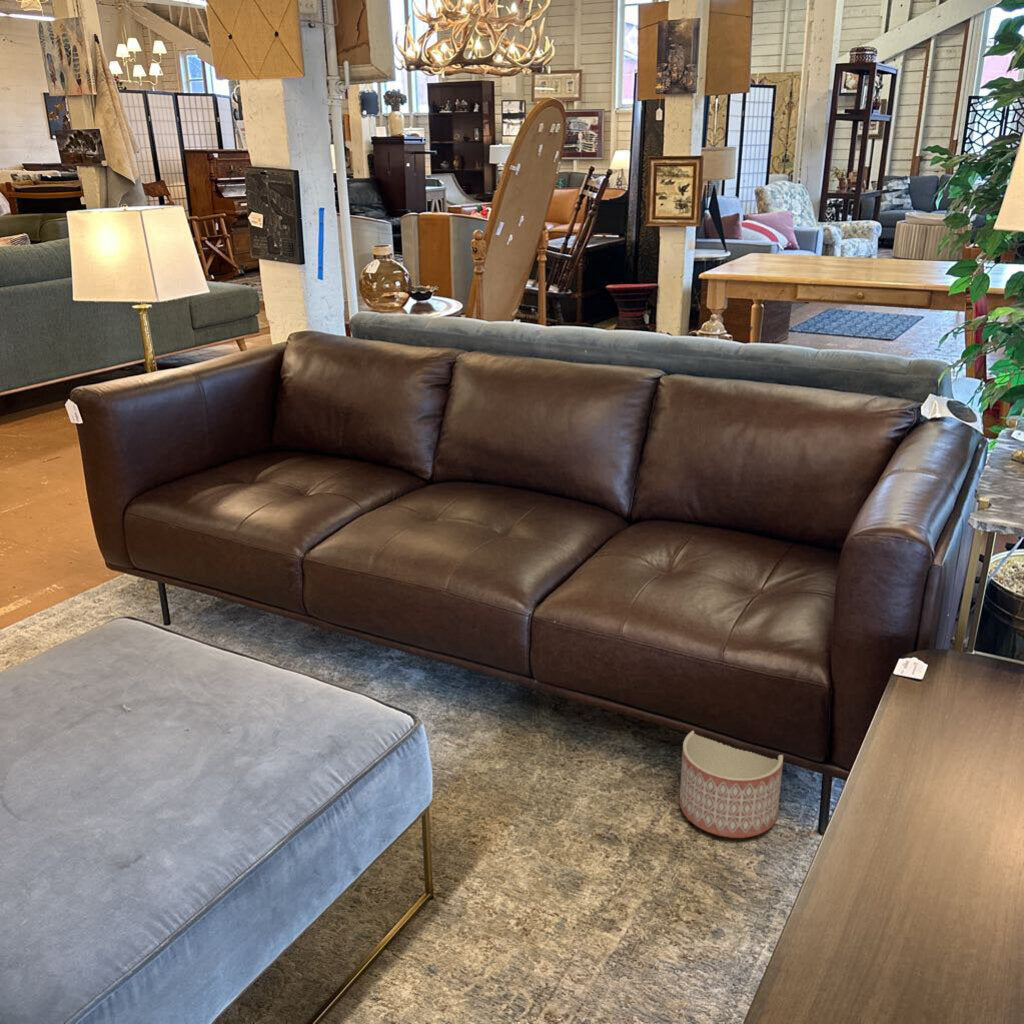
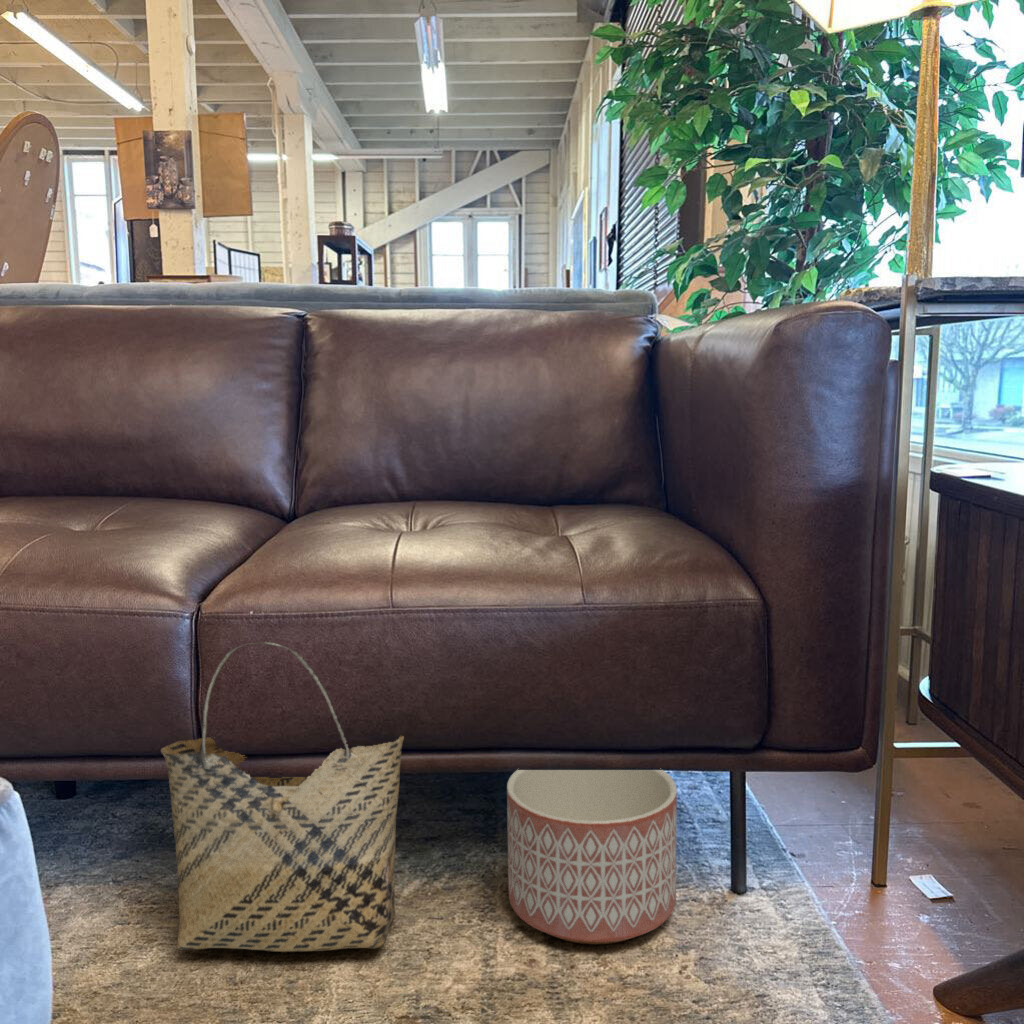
woven basket: none [513,616,632,797] -> present [161,642,404,952]

